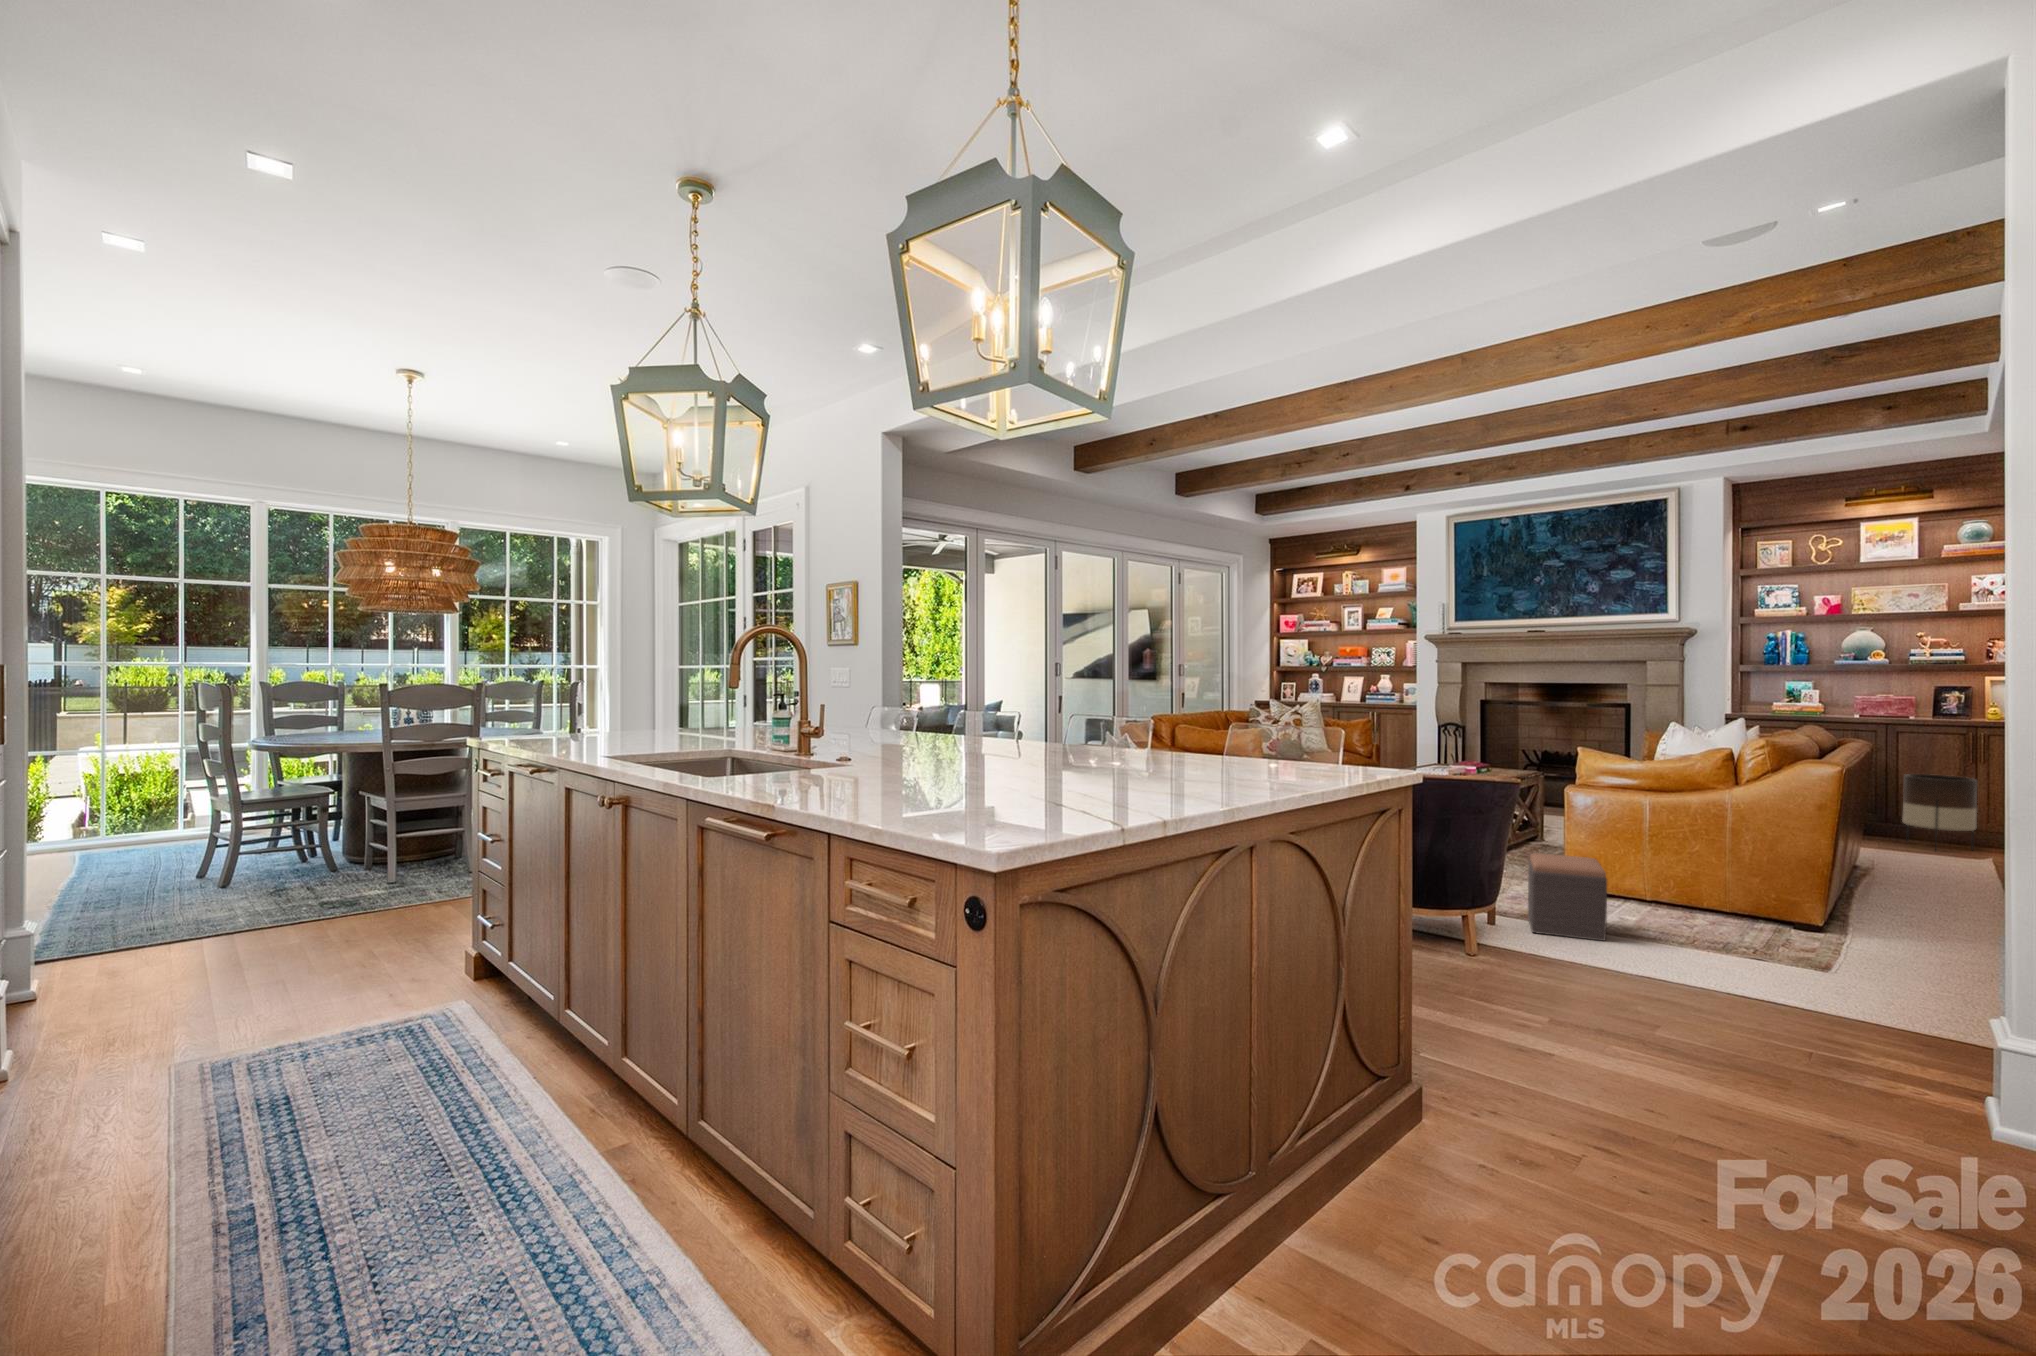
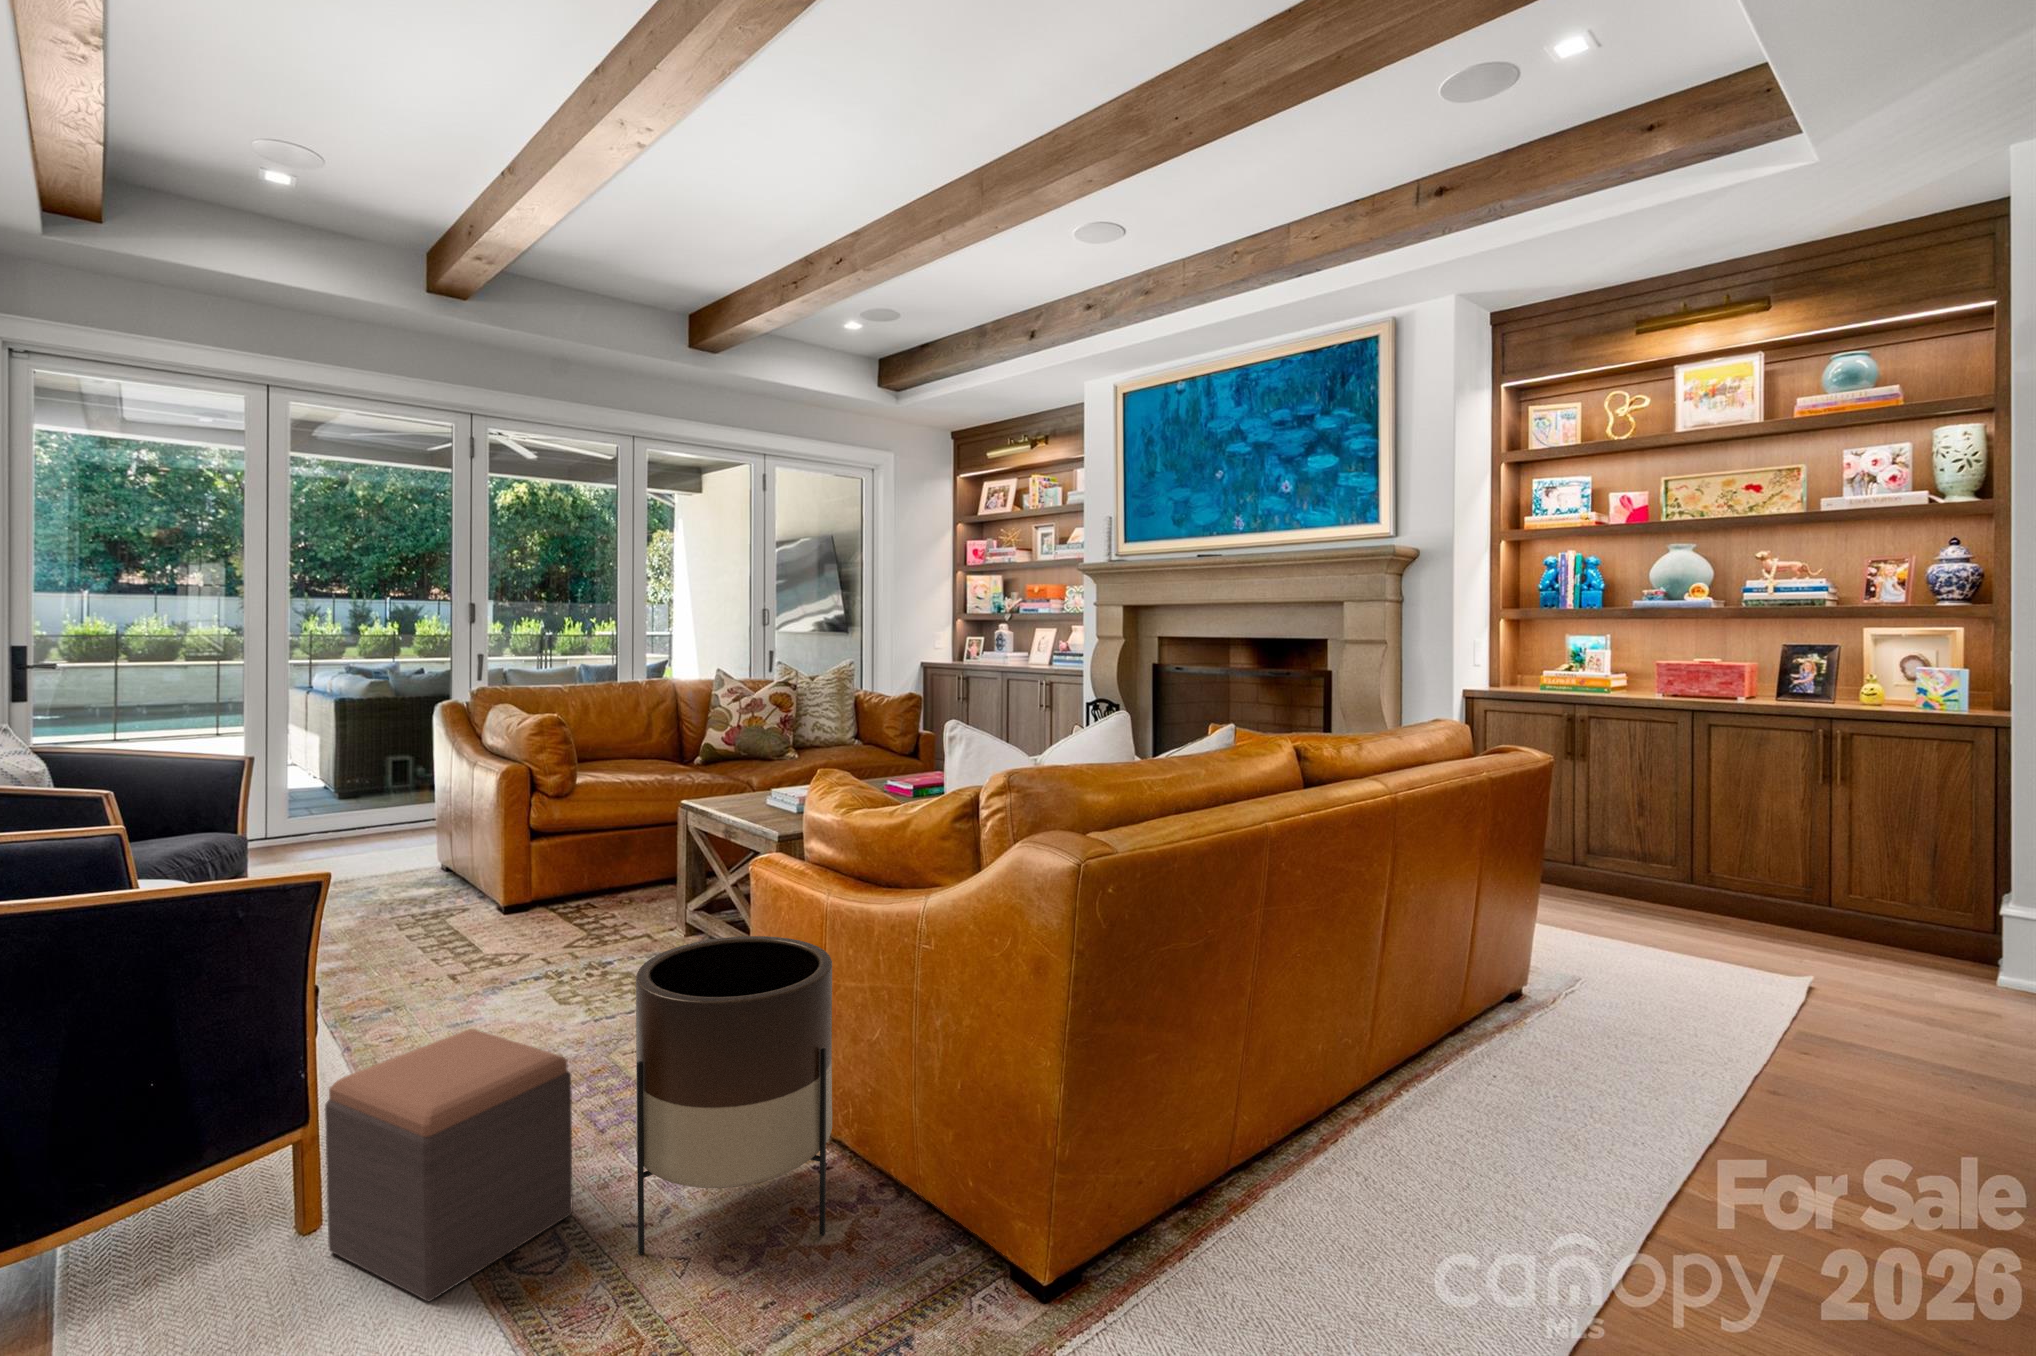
planter: present [1902,774,1977,850] -> present [636,936,832,1255]

